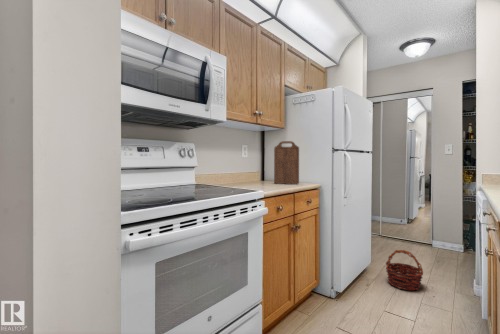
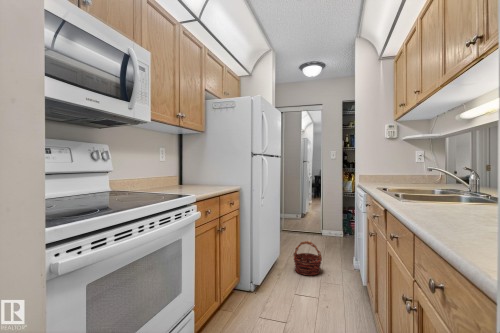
cutting board: present [274,141,299,184] -> none [195,145,220,187]

